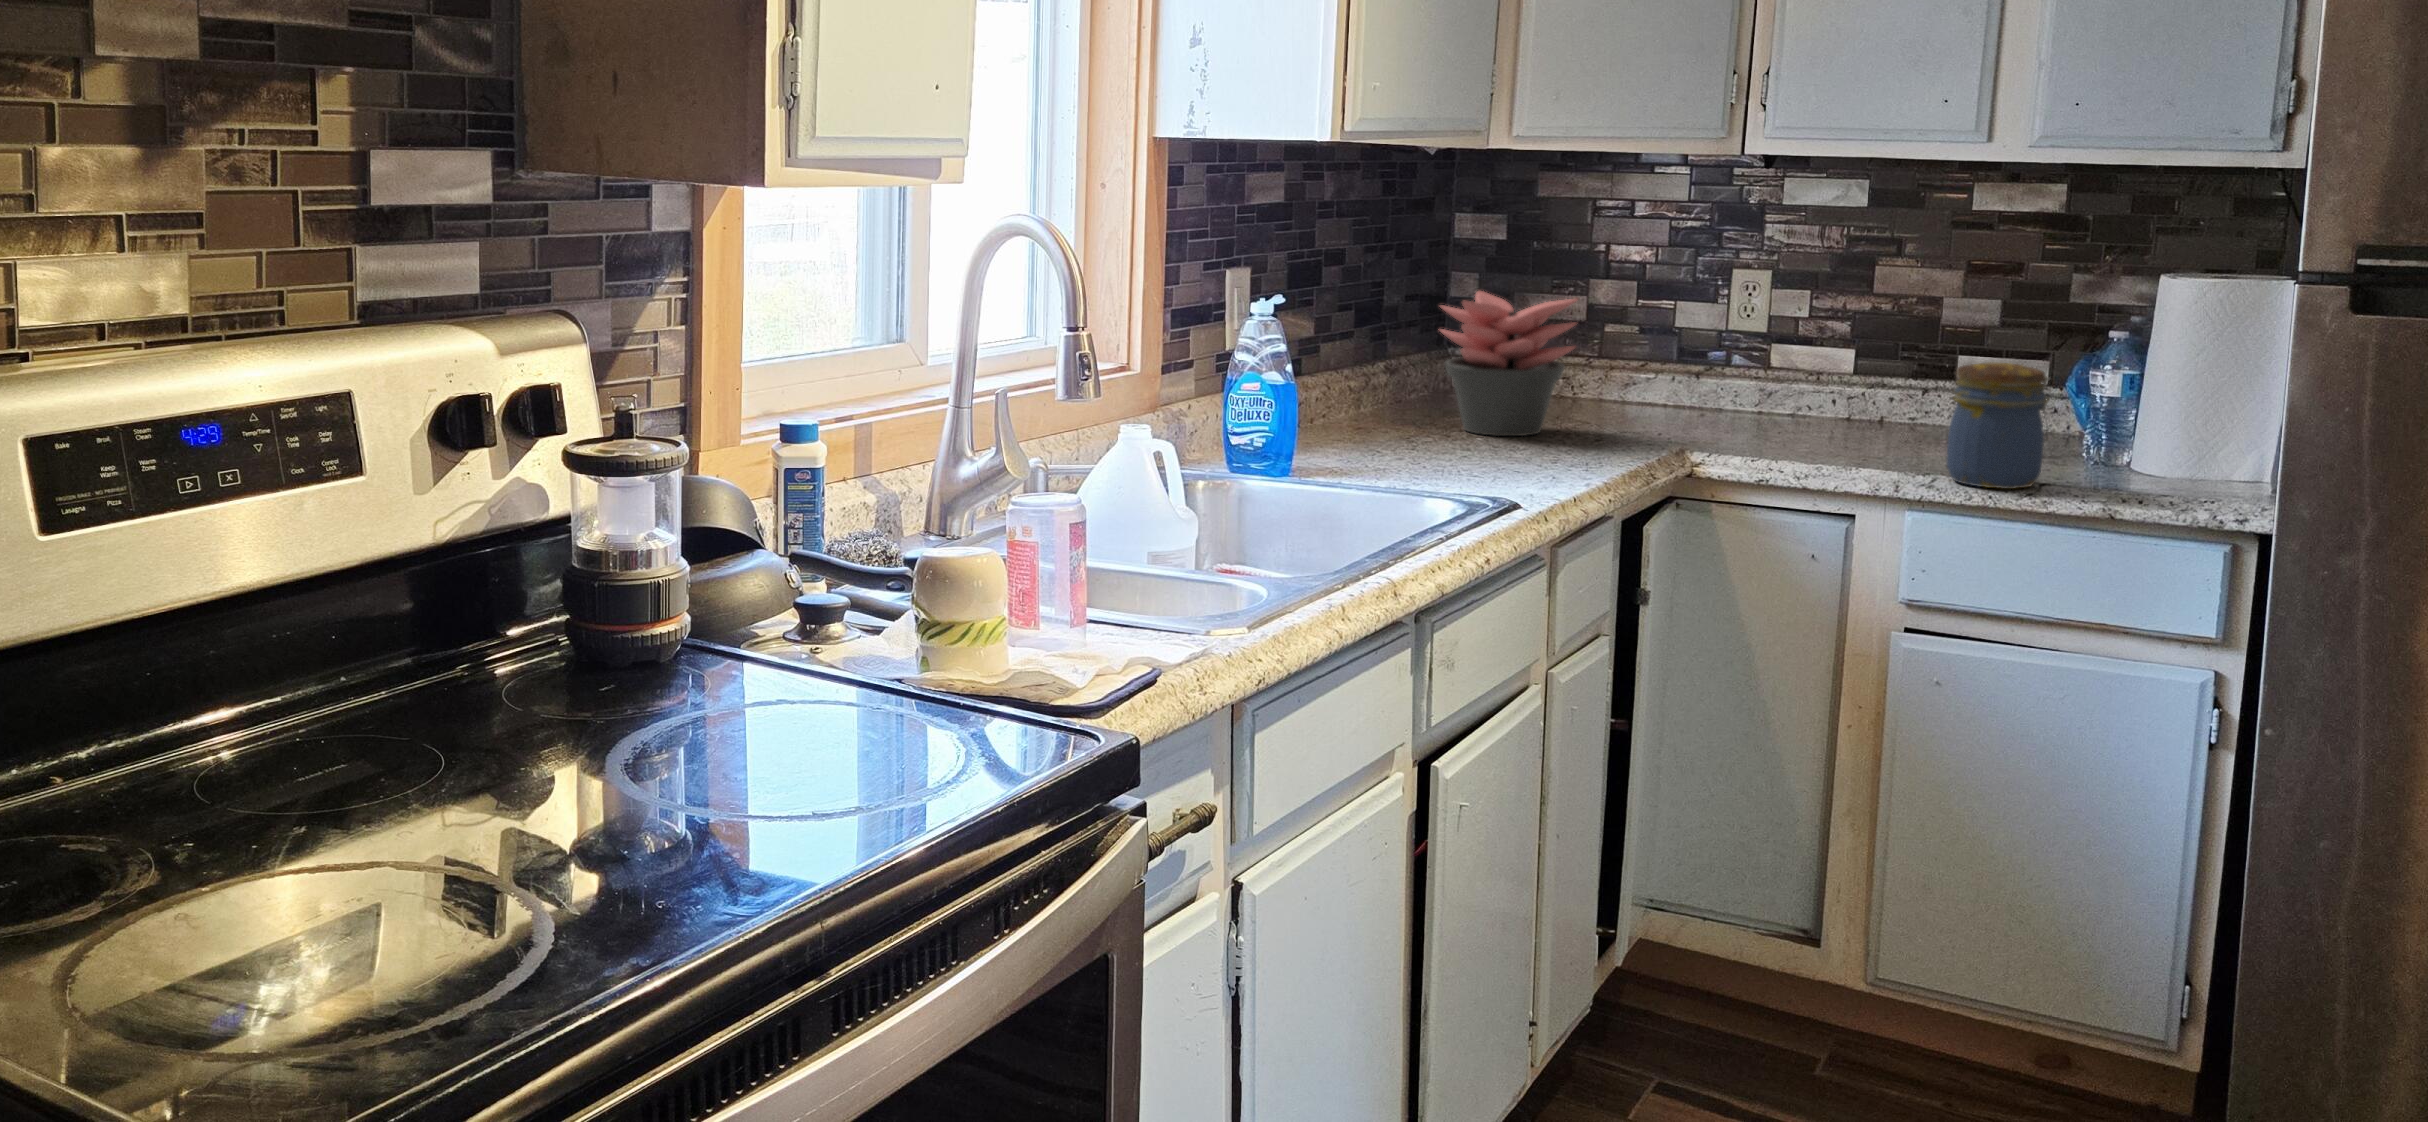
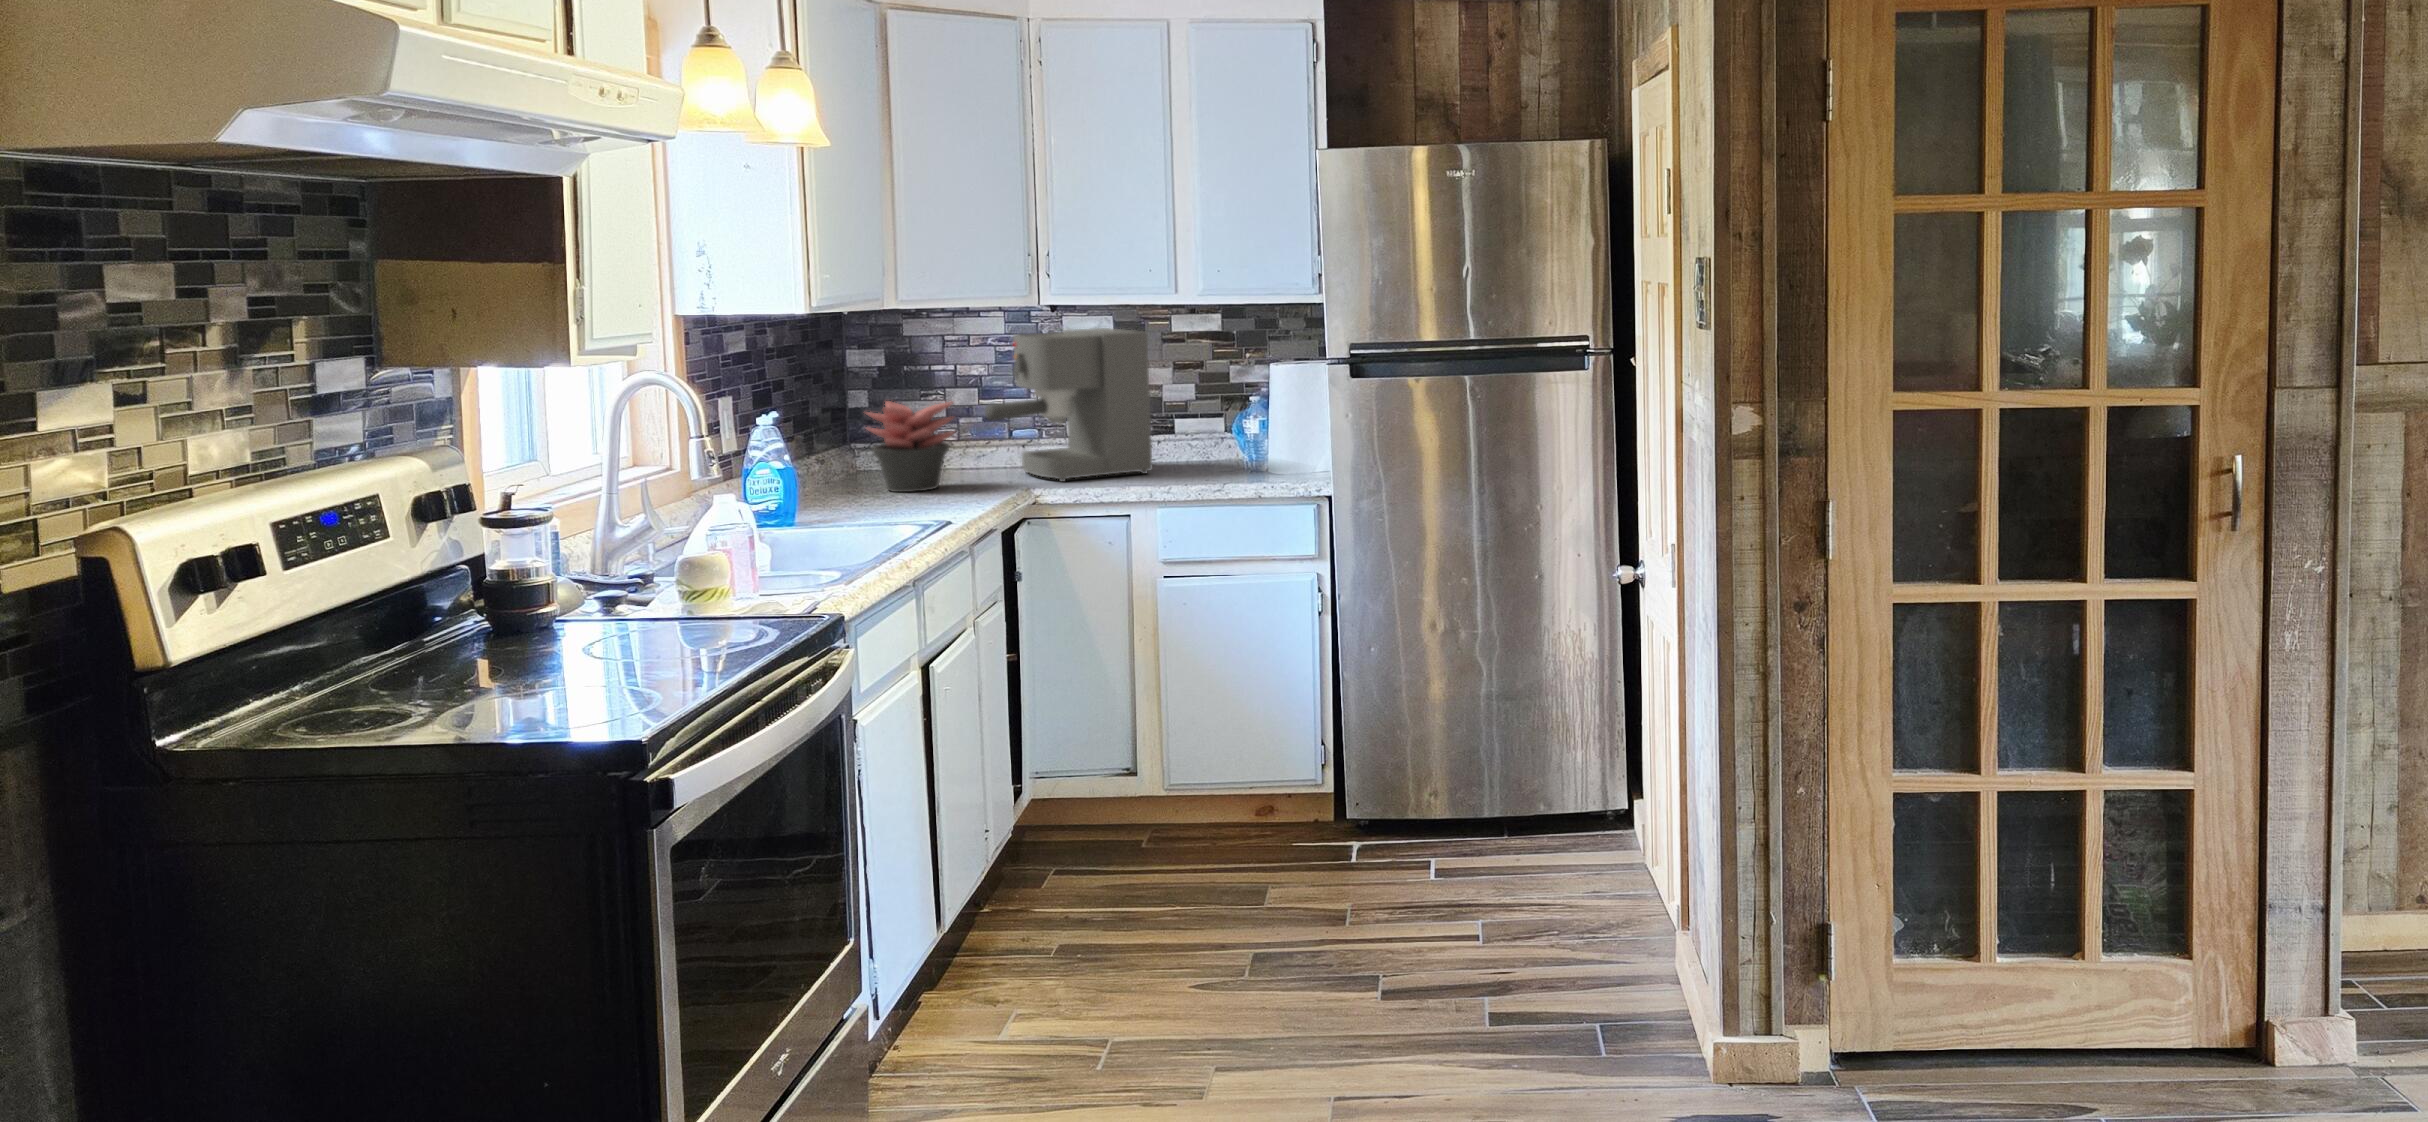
coffee maker: none [1626,194,1923,446] -> present [985,328,1152,482]
jar: present [1946,362,2050,489] -> none [1176,420,1225,488]

